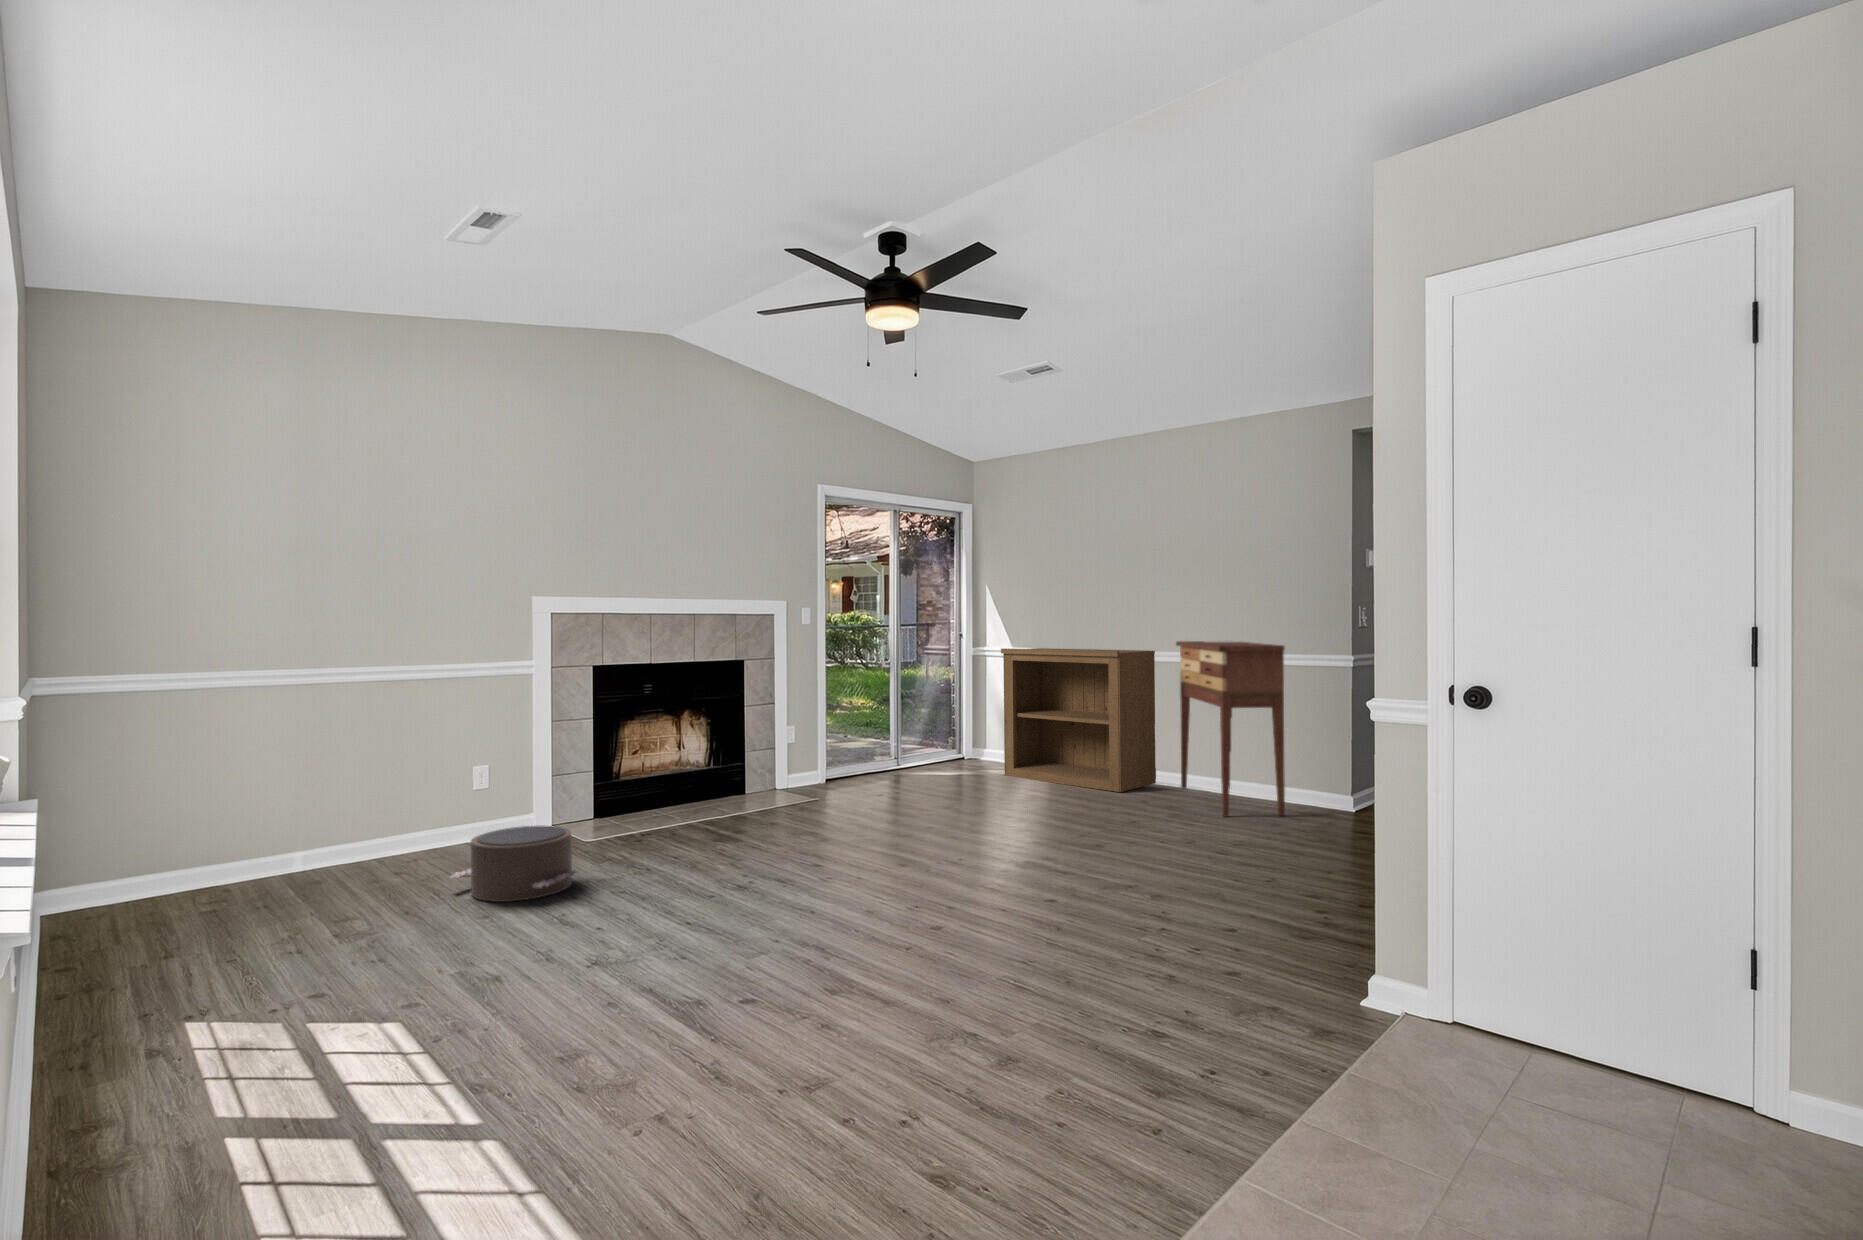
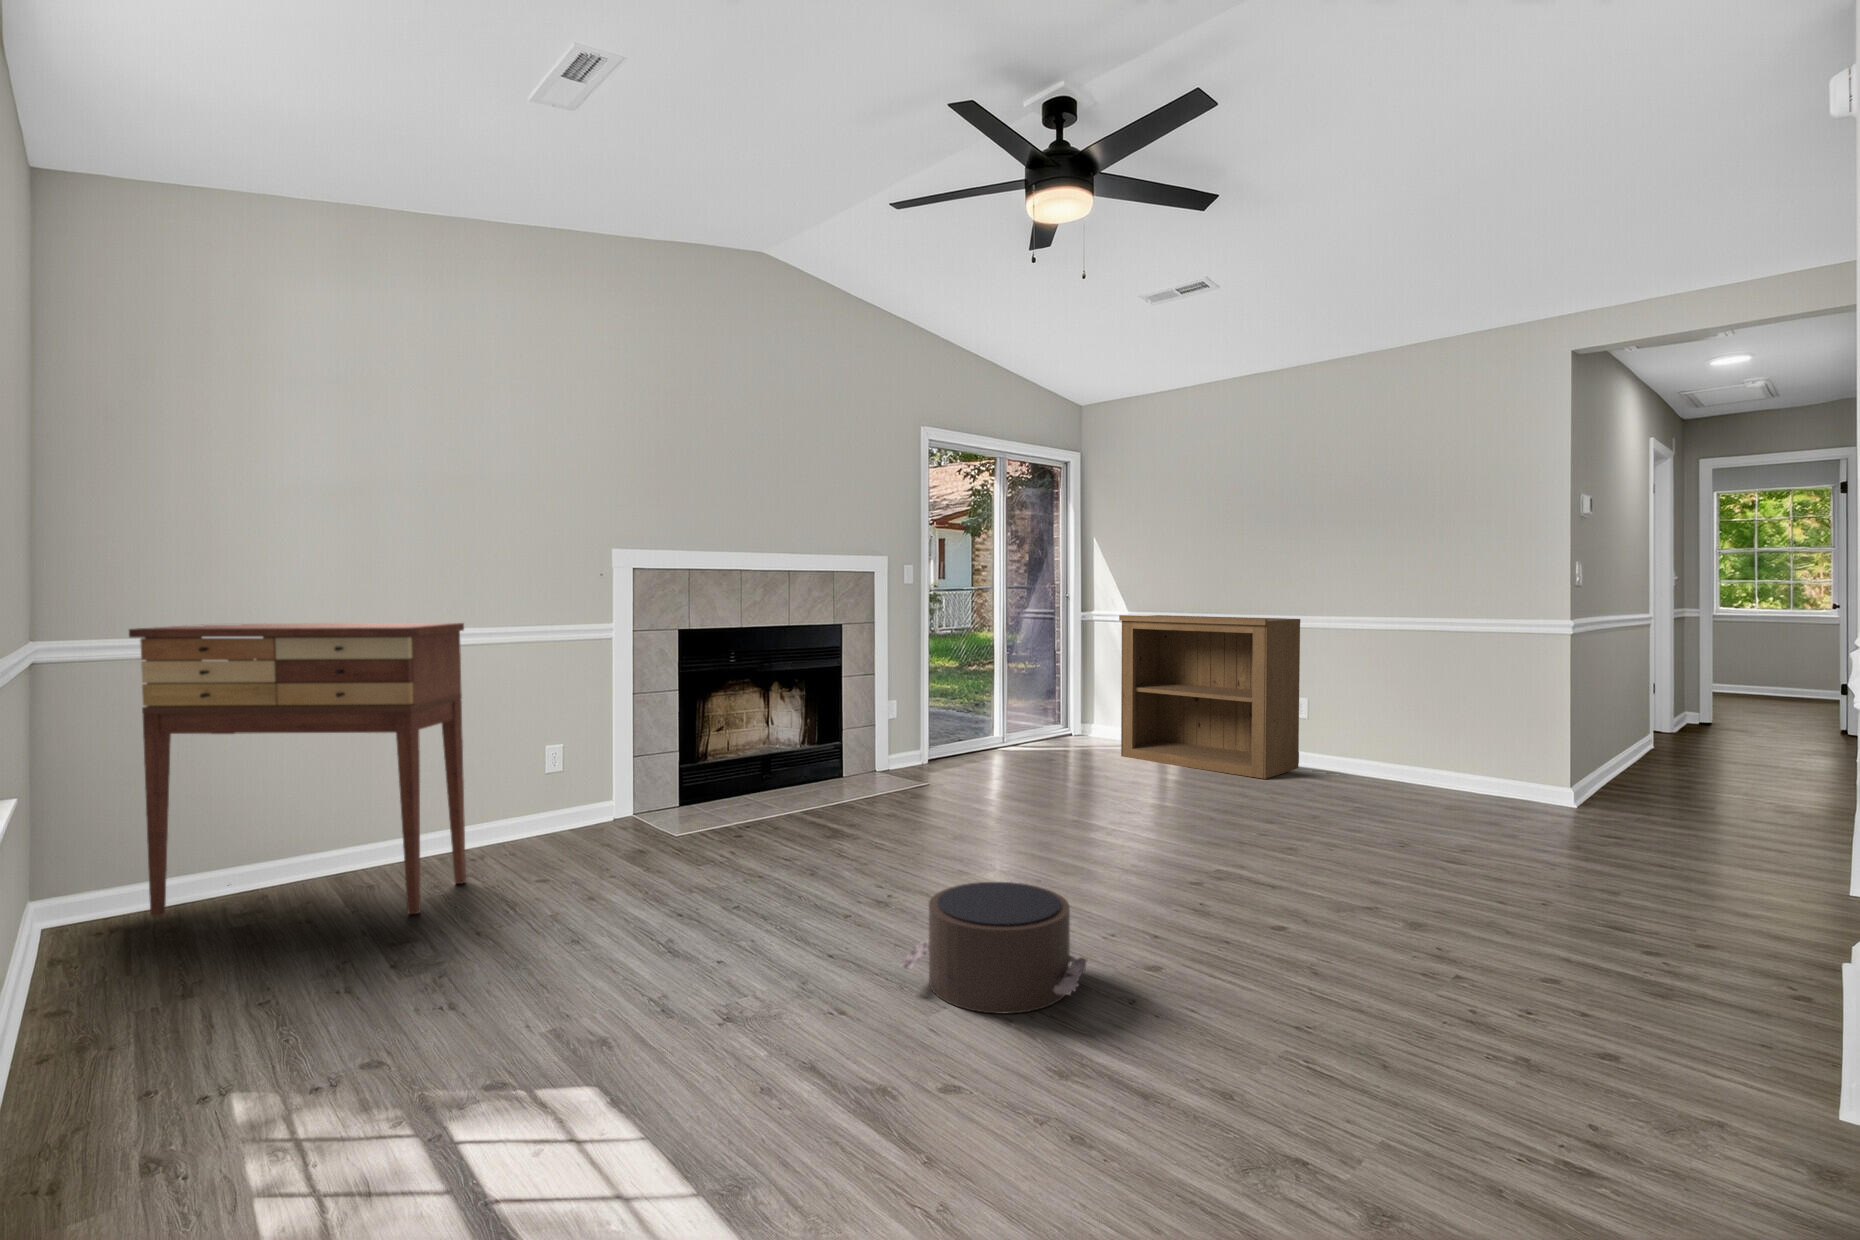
console table: present [1176,641,1285,817] -> present [129,623,466,916]
pouf: present [451,826,576,902] -> present [900,882,1087,1014]

